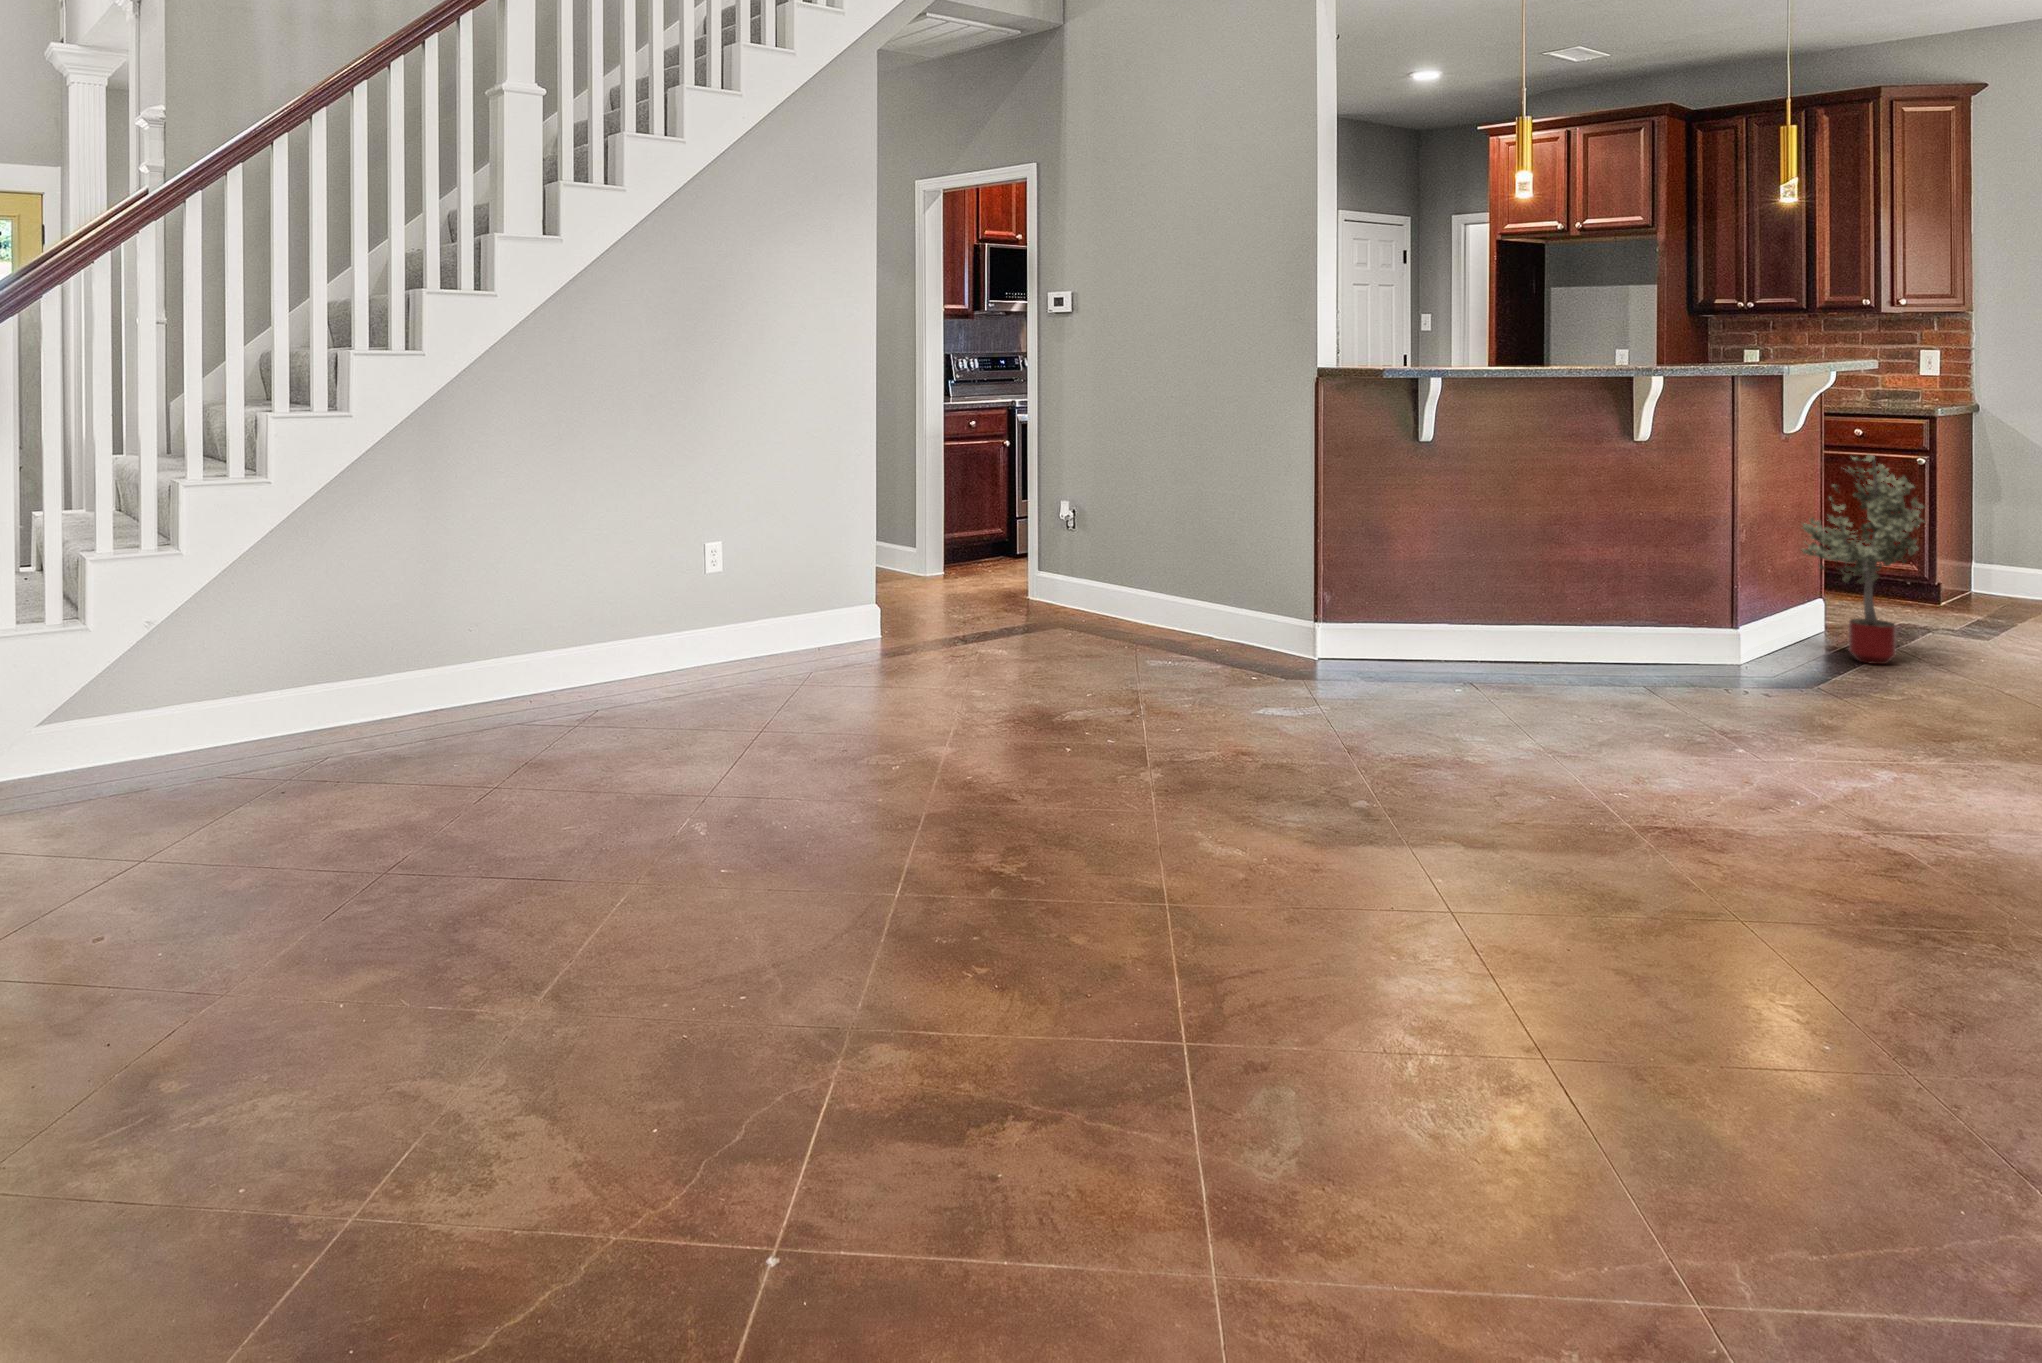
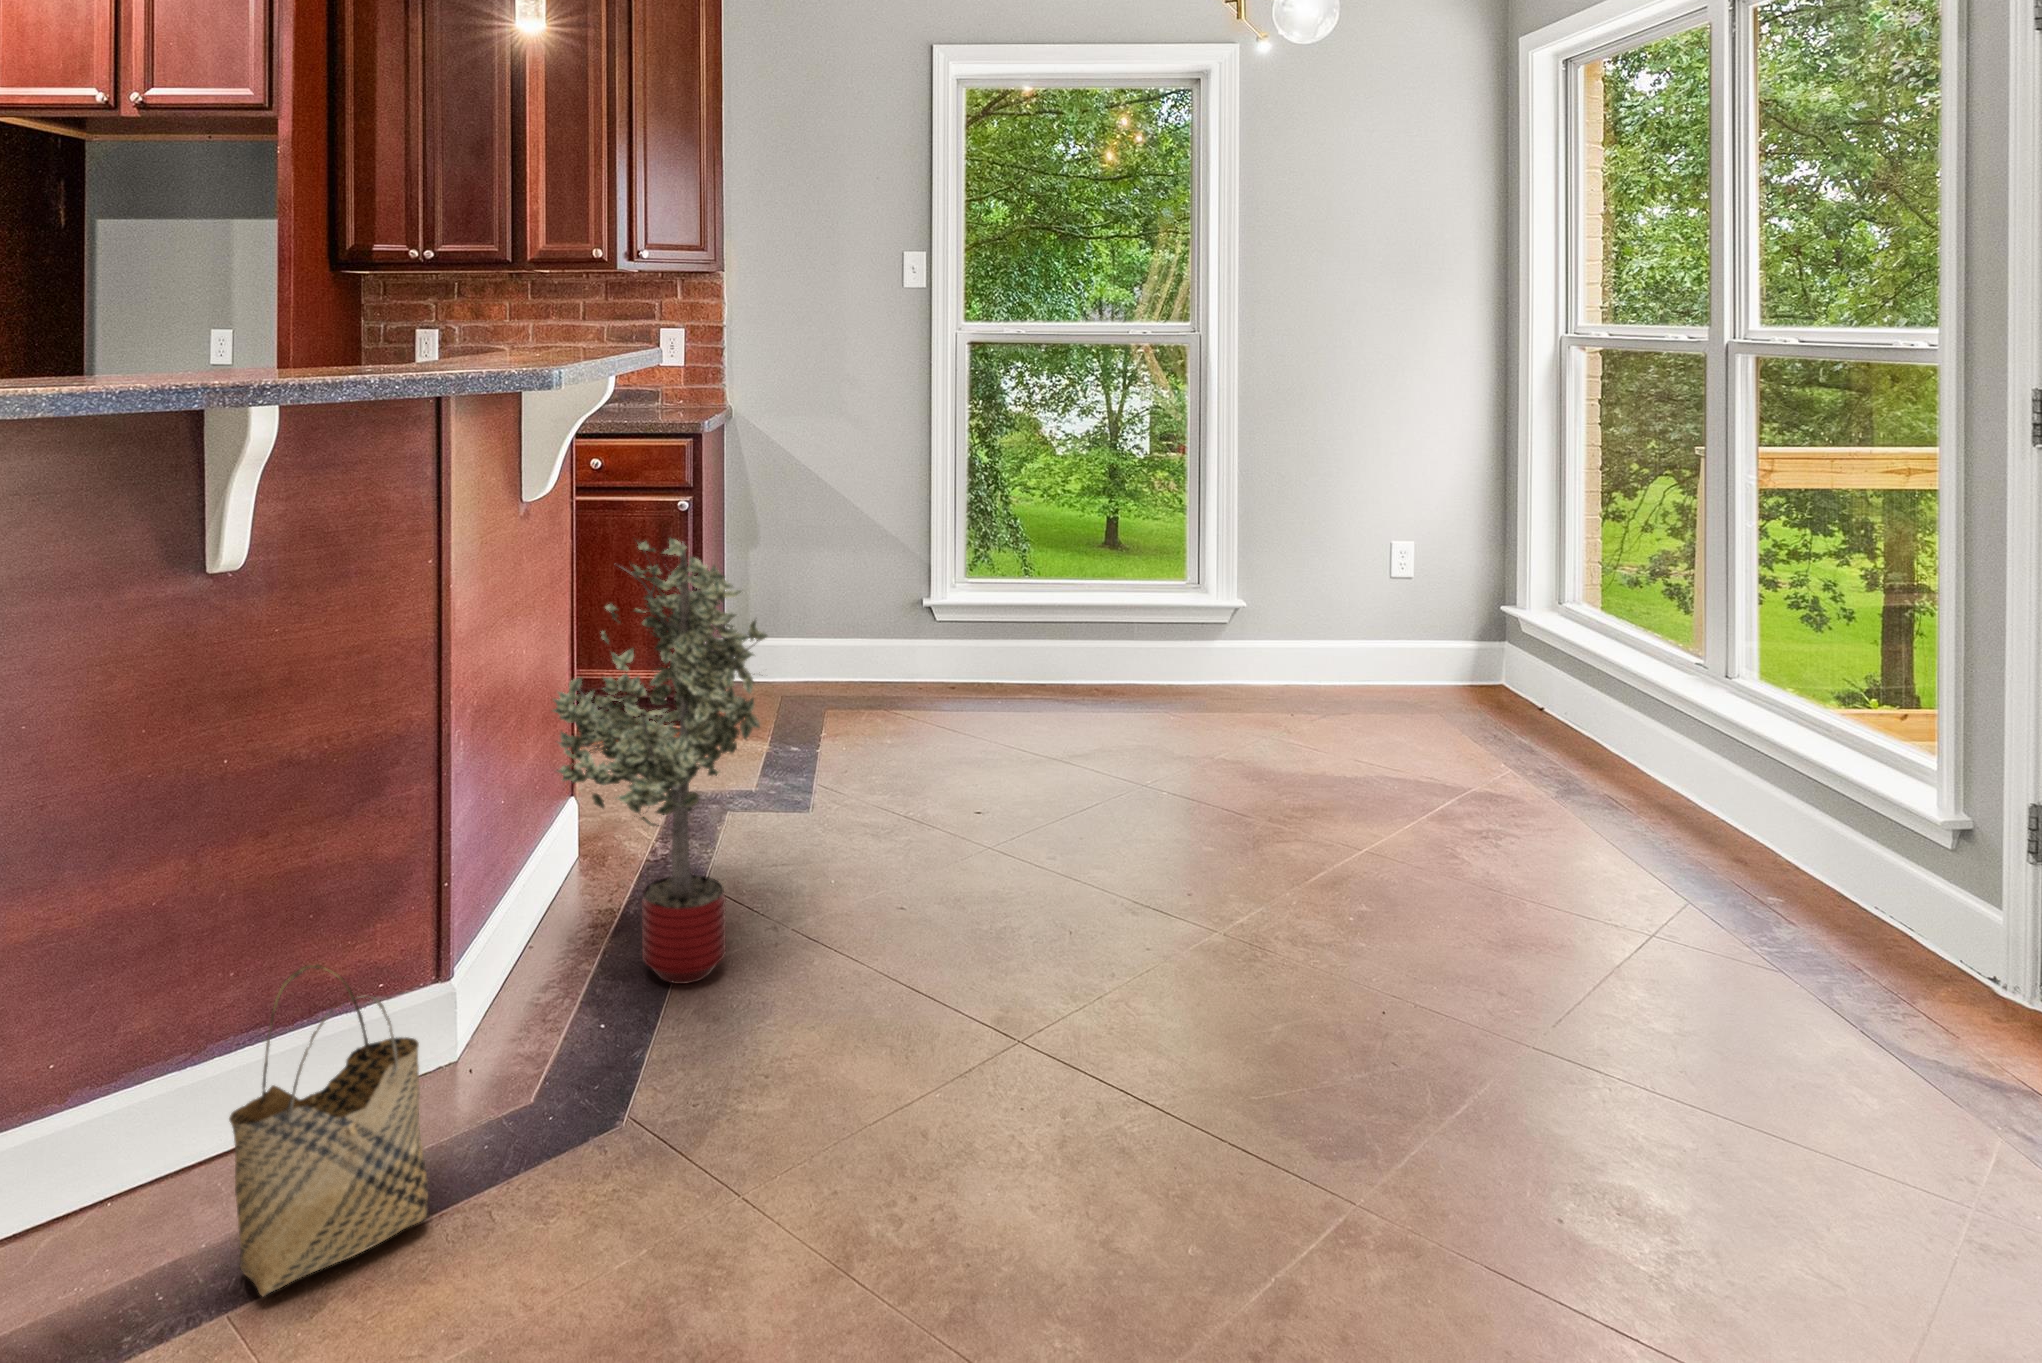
woven basket: none [1658,579,1732,677] -> present [229,965,428,1296]

